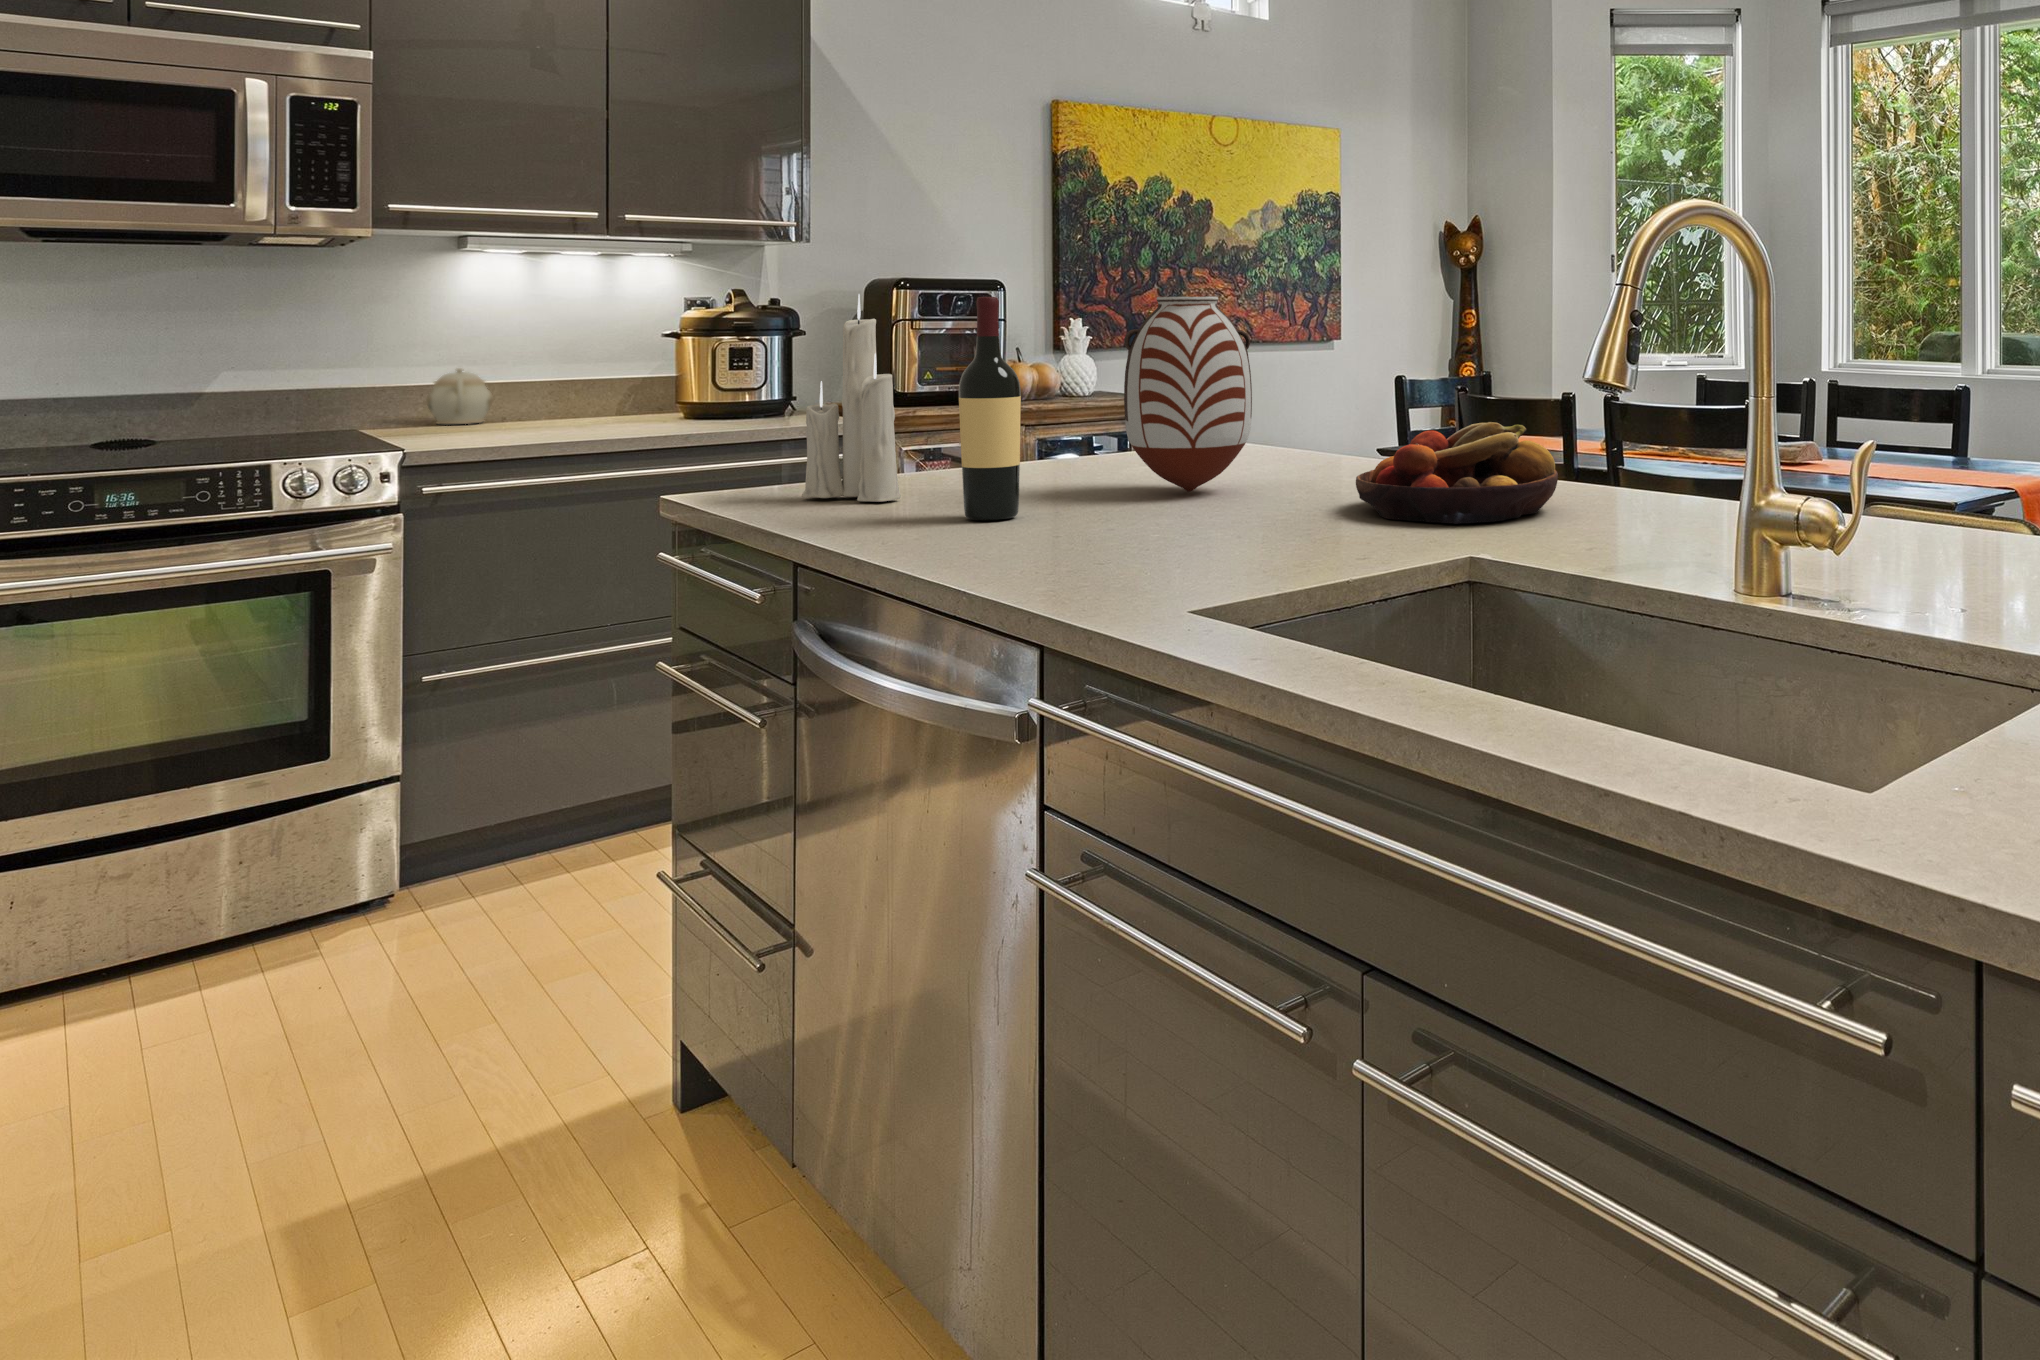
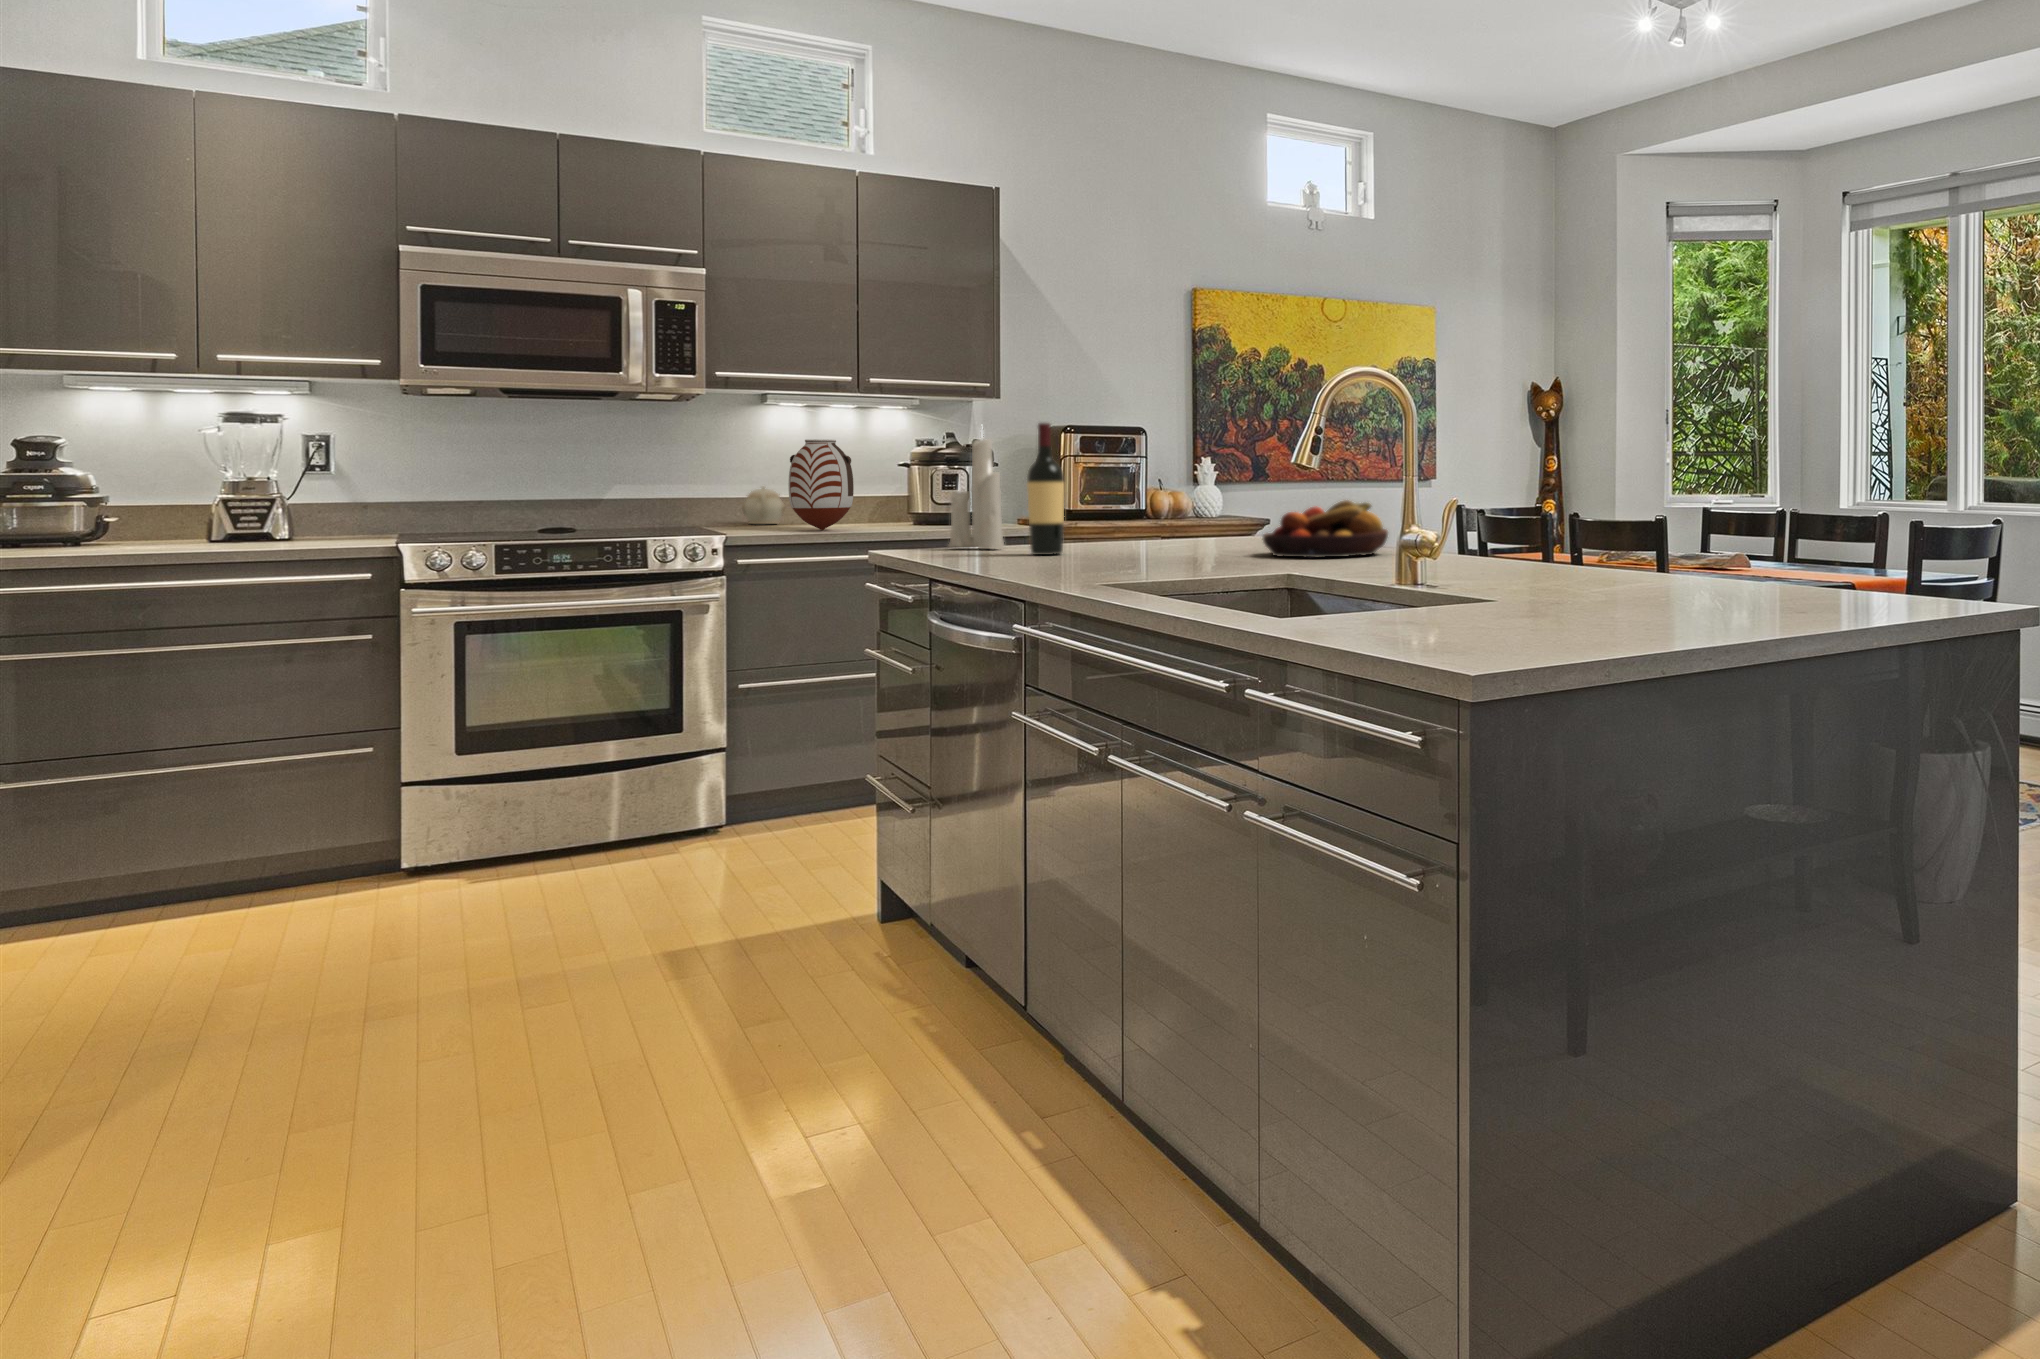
vase: present [1124,297,1252,492] -> present [788,439,854,530]

